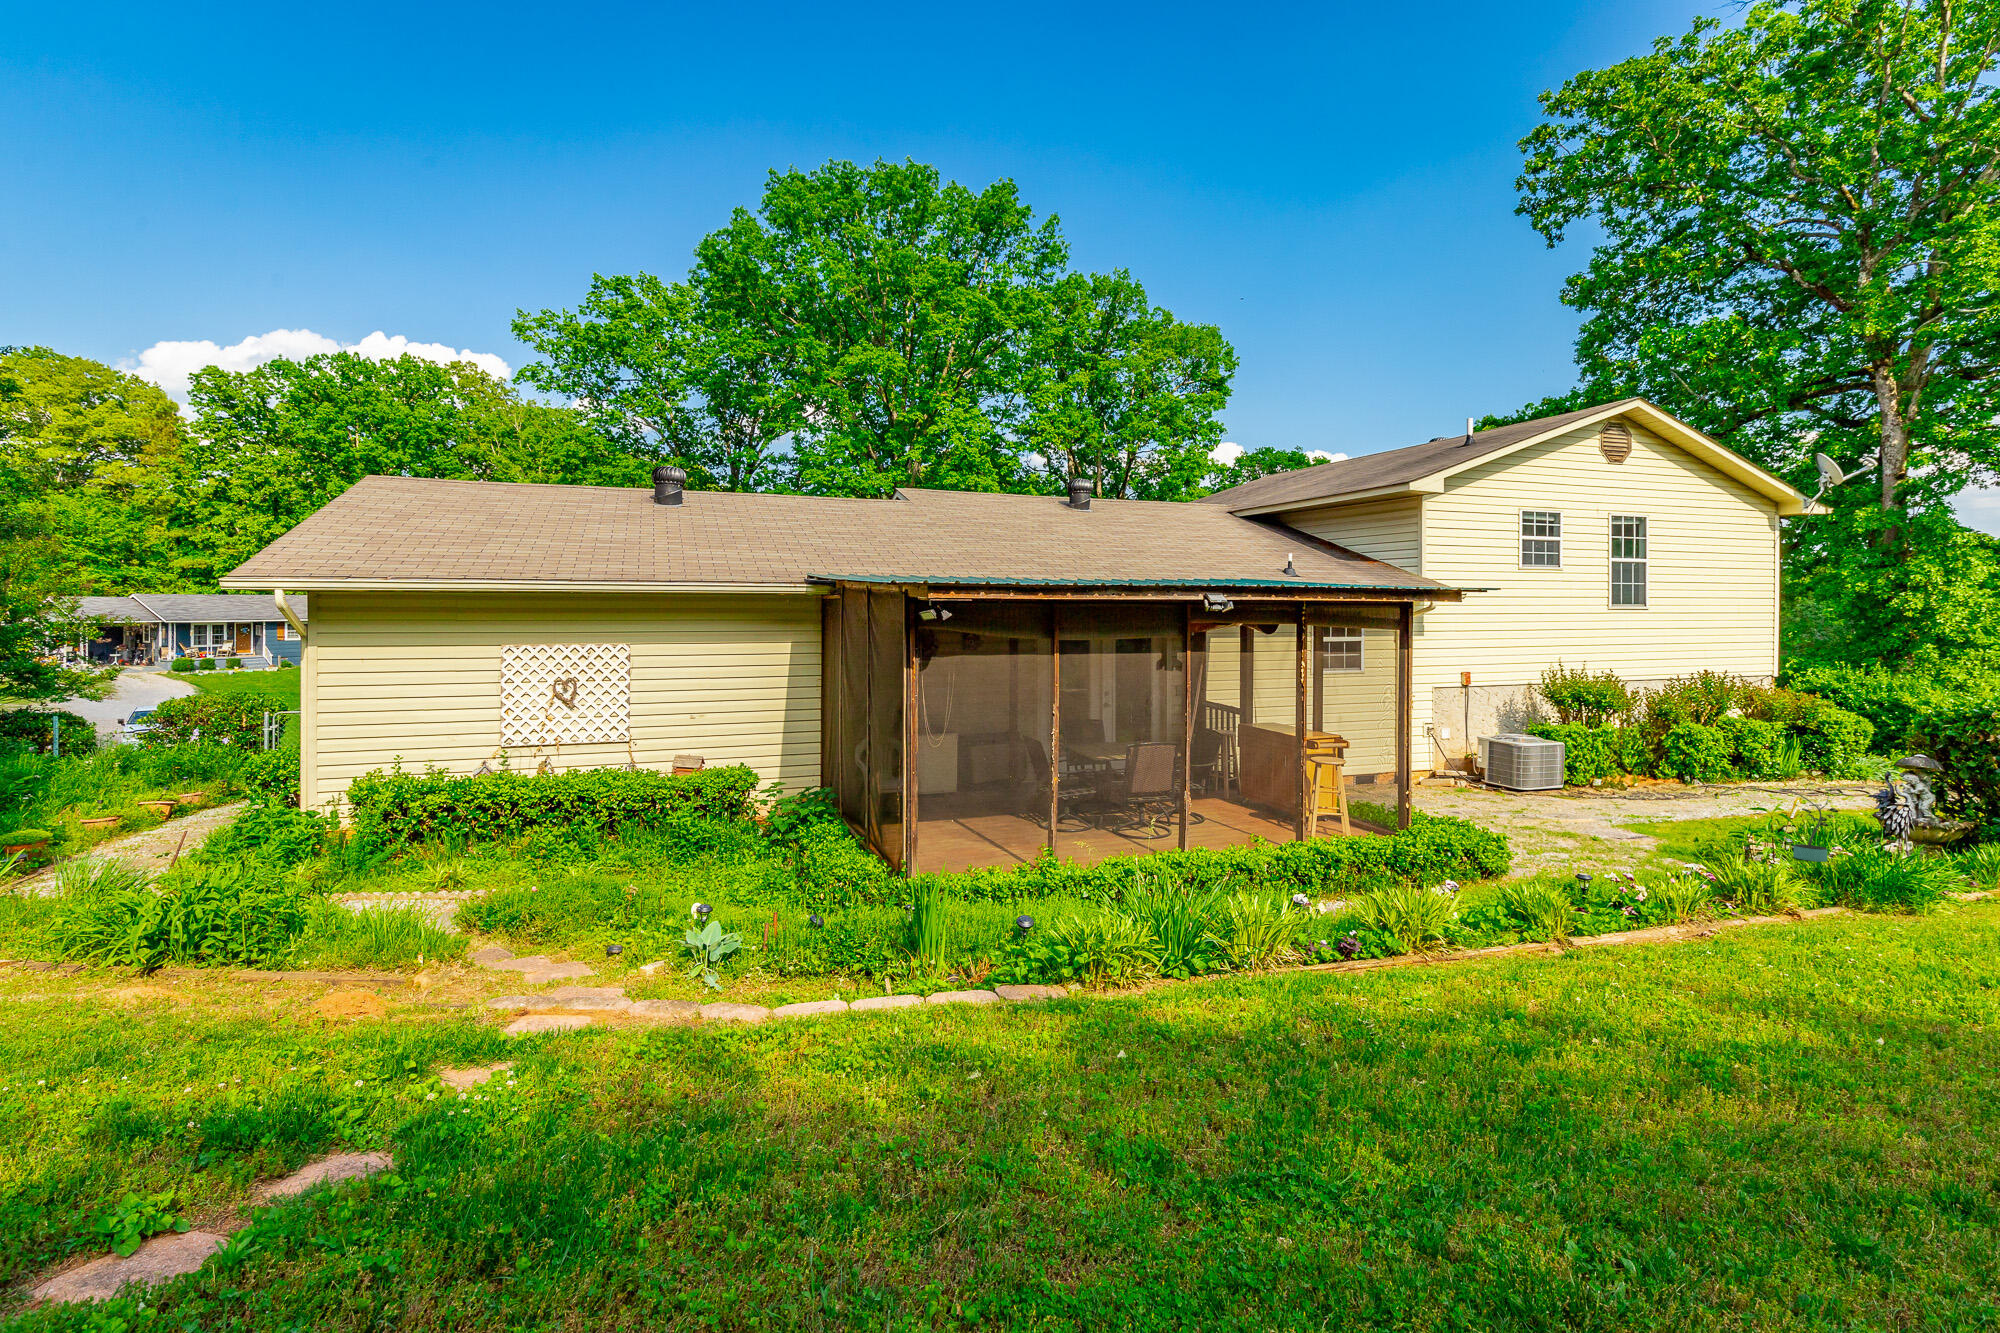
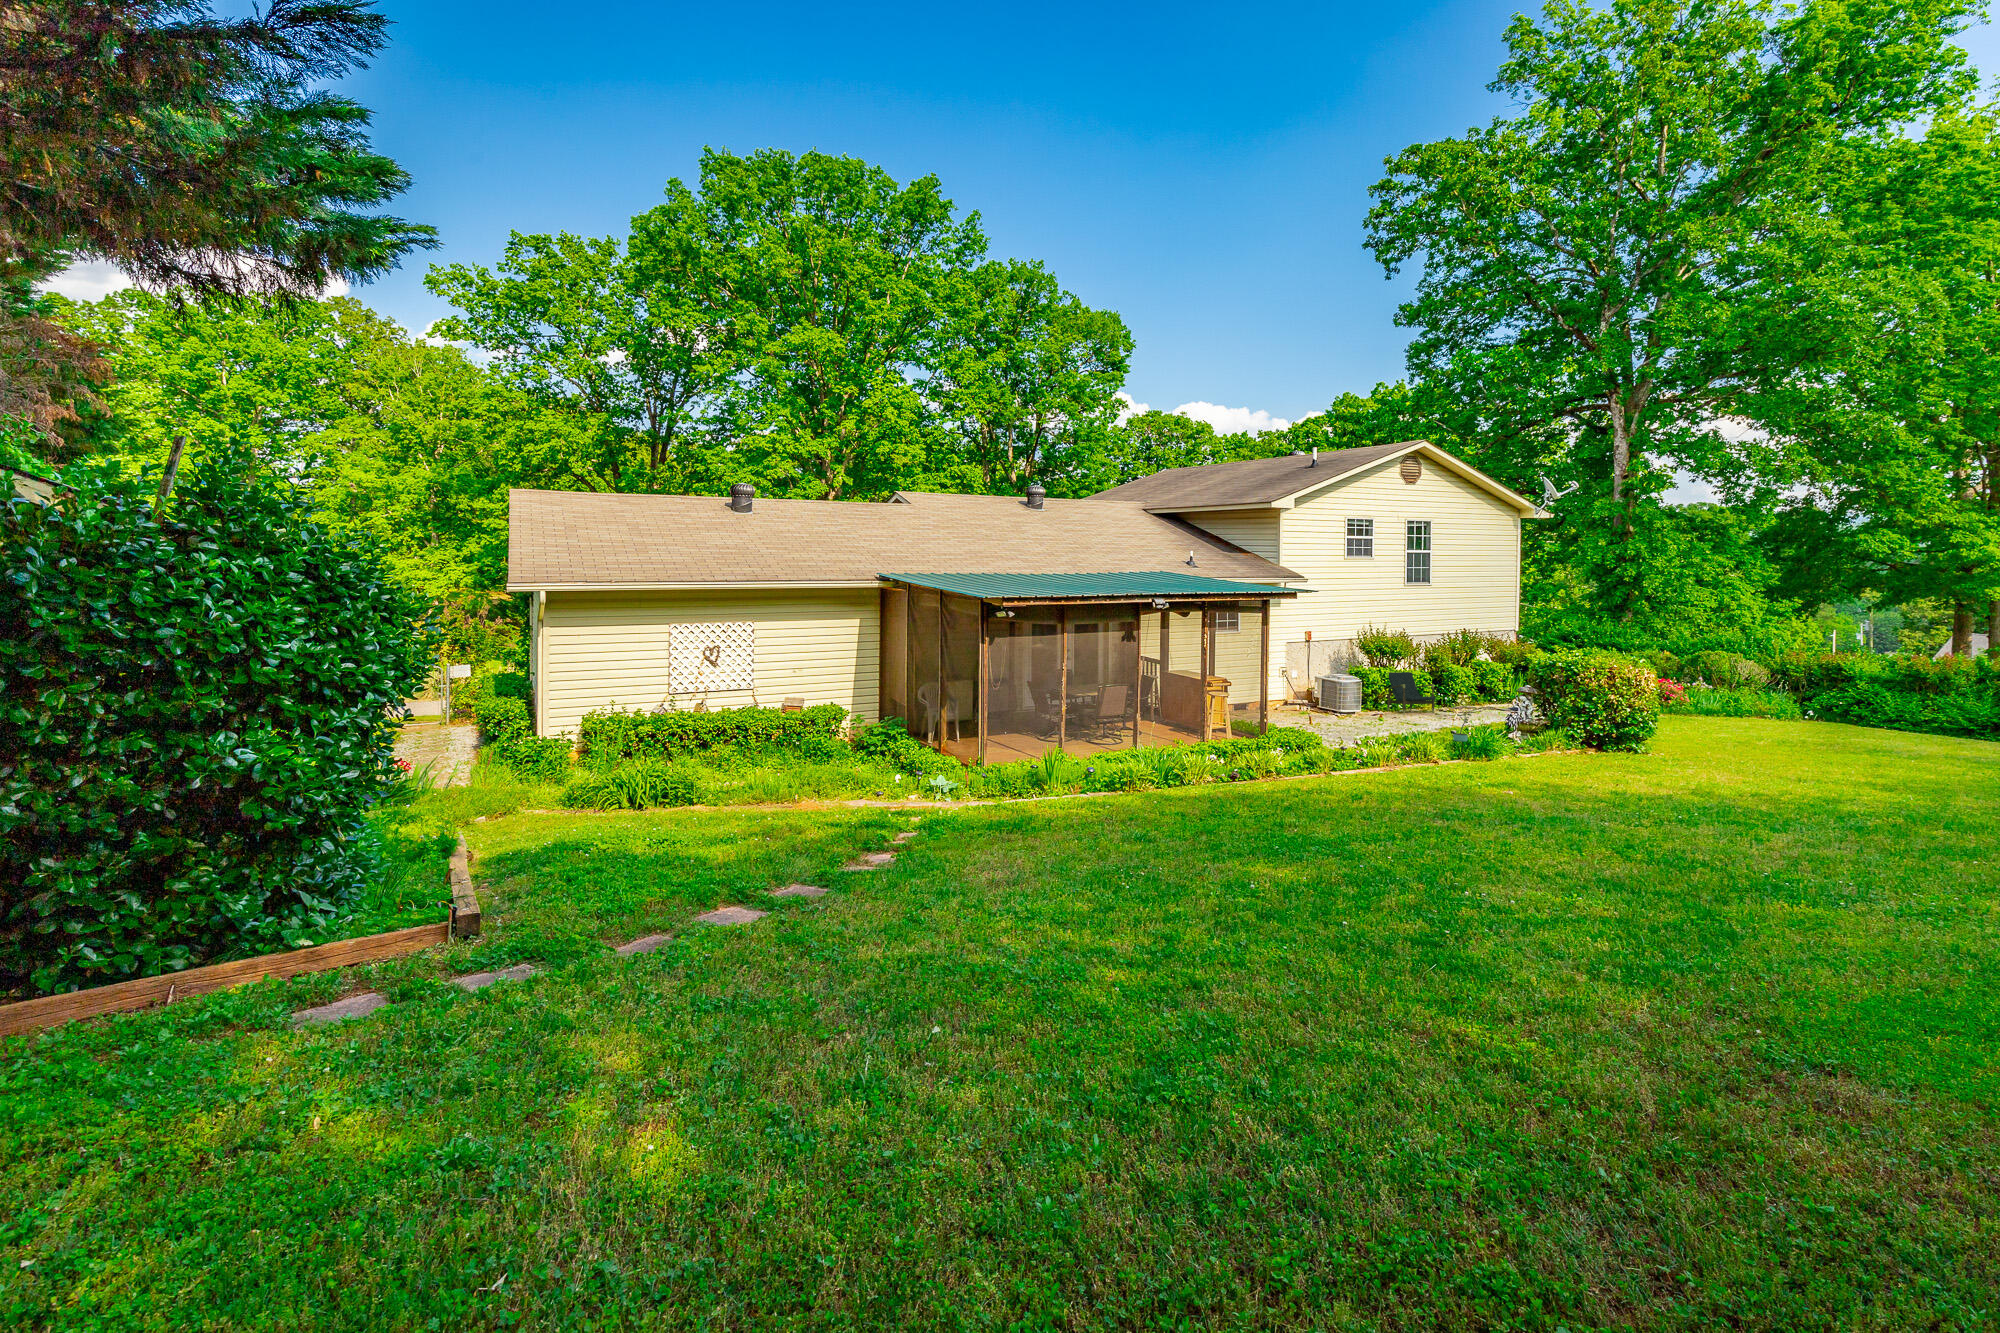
lounge chair: none [1600,730,1689,795] -> present [1387,672,1436,714]

